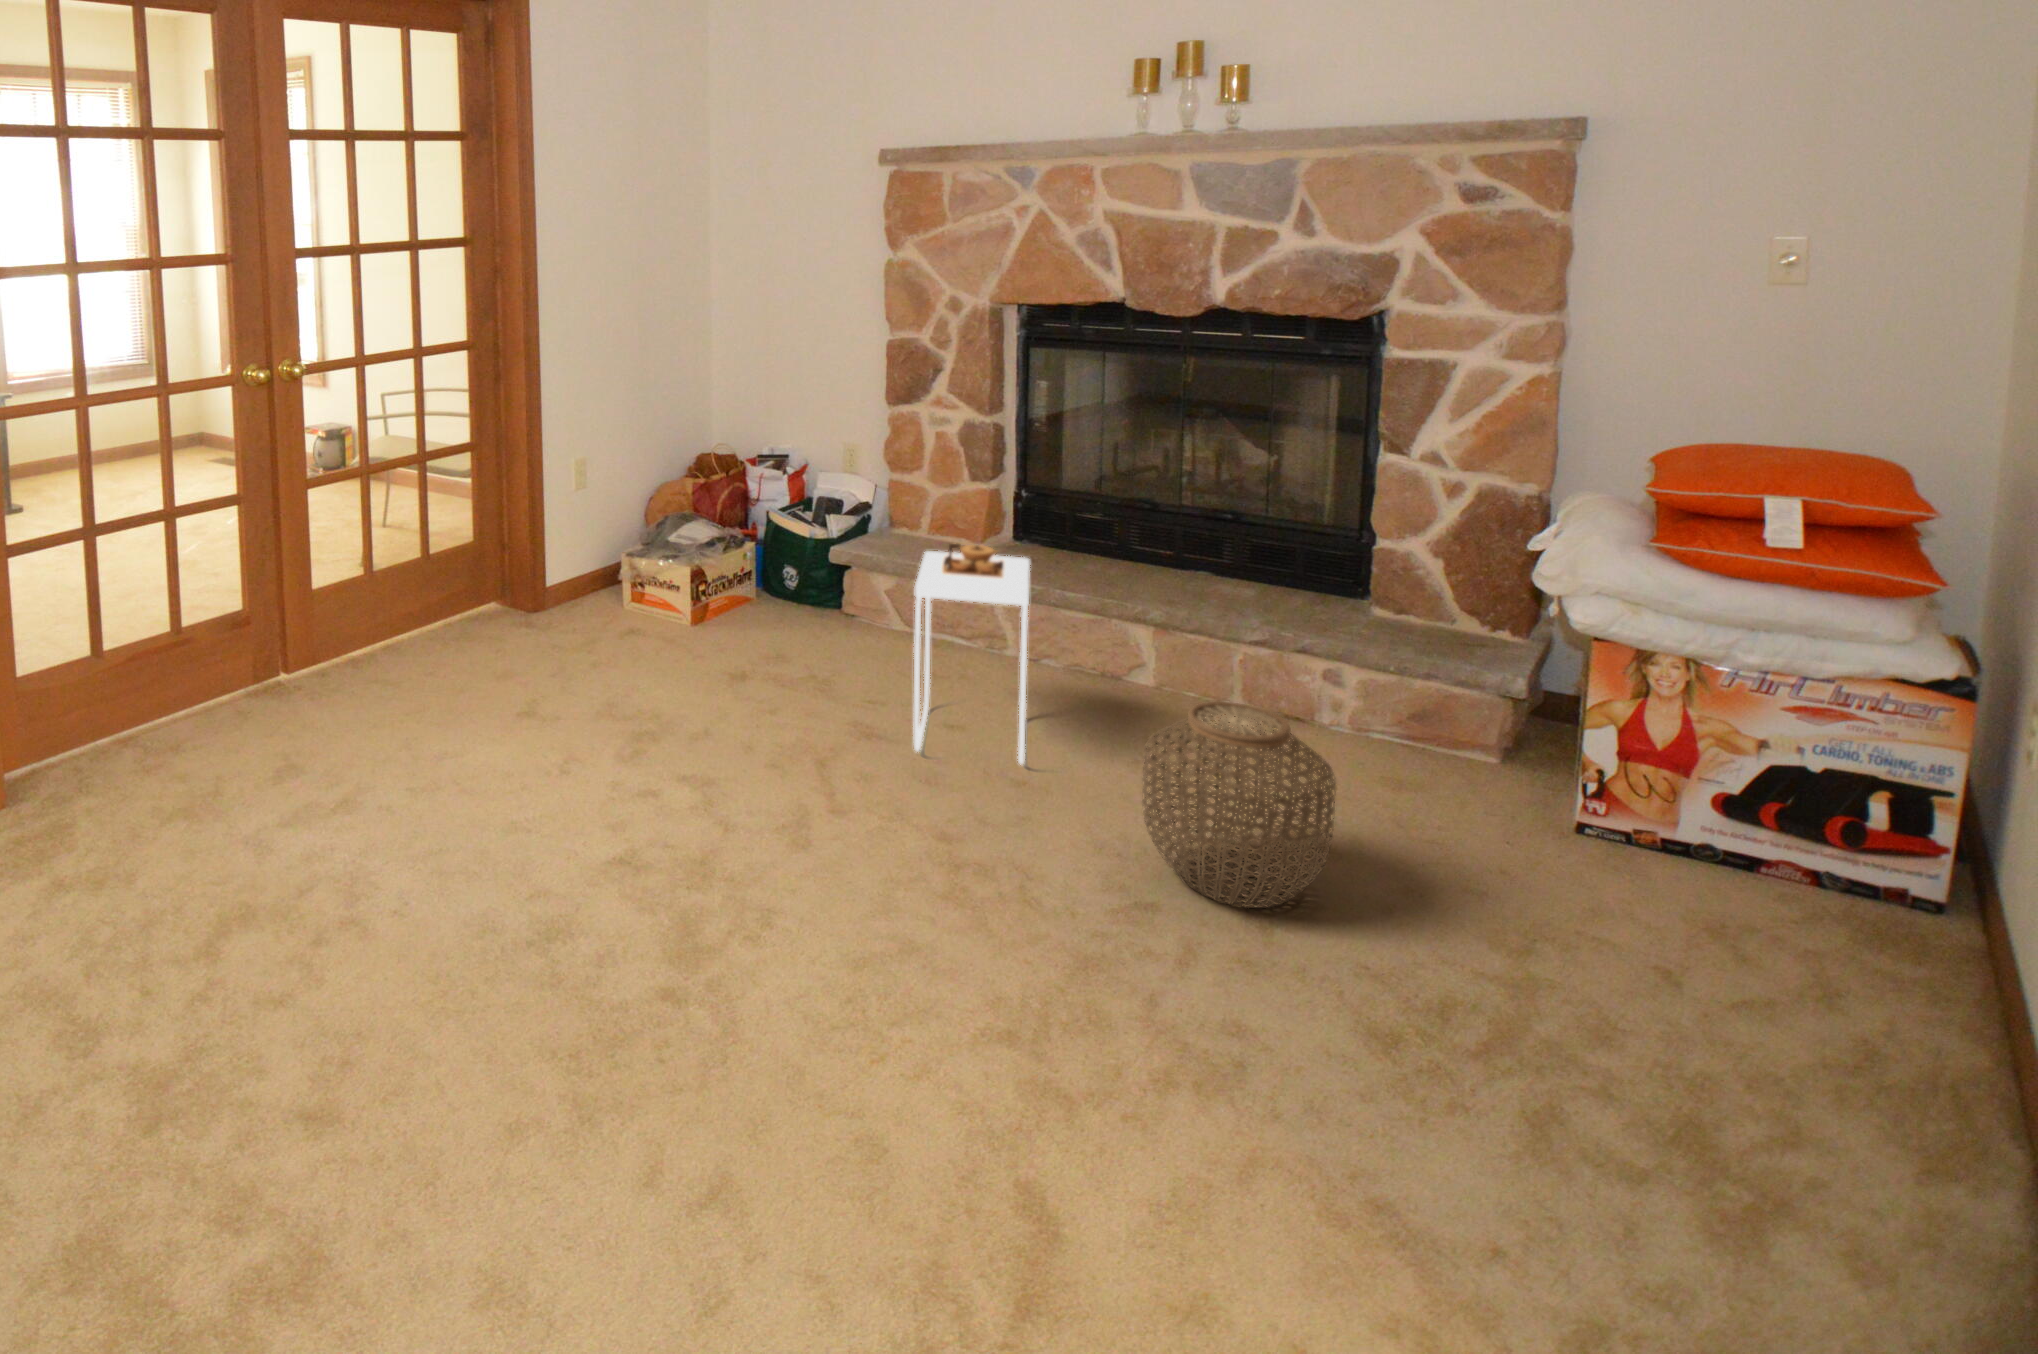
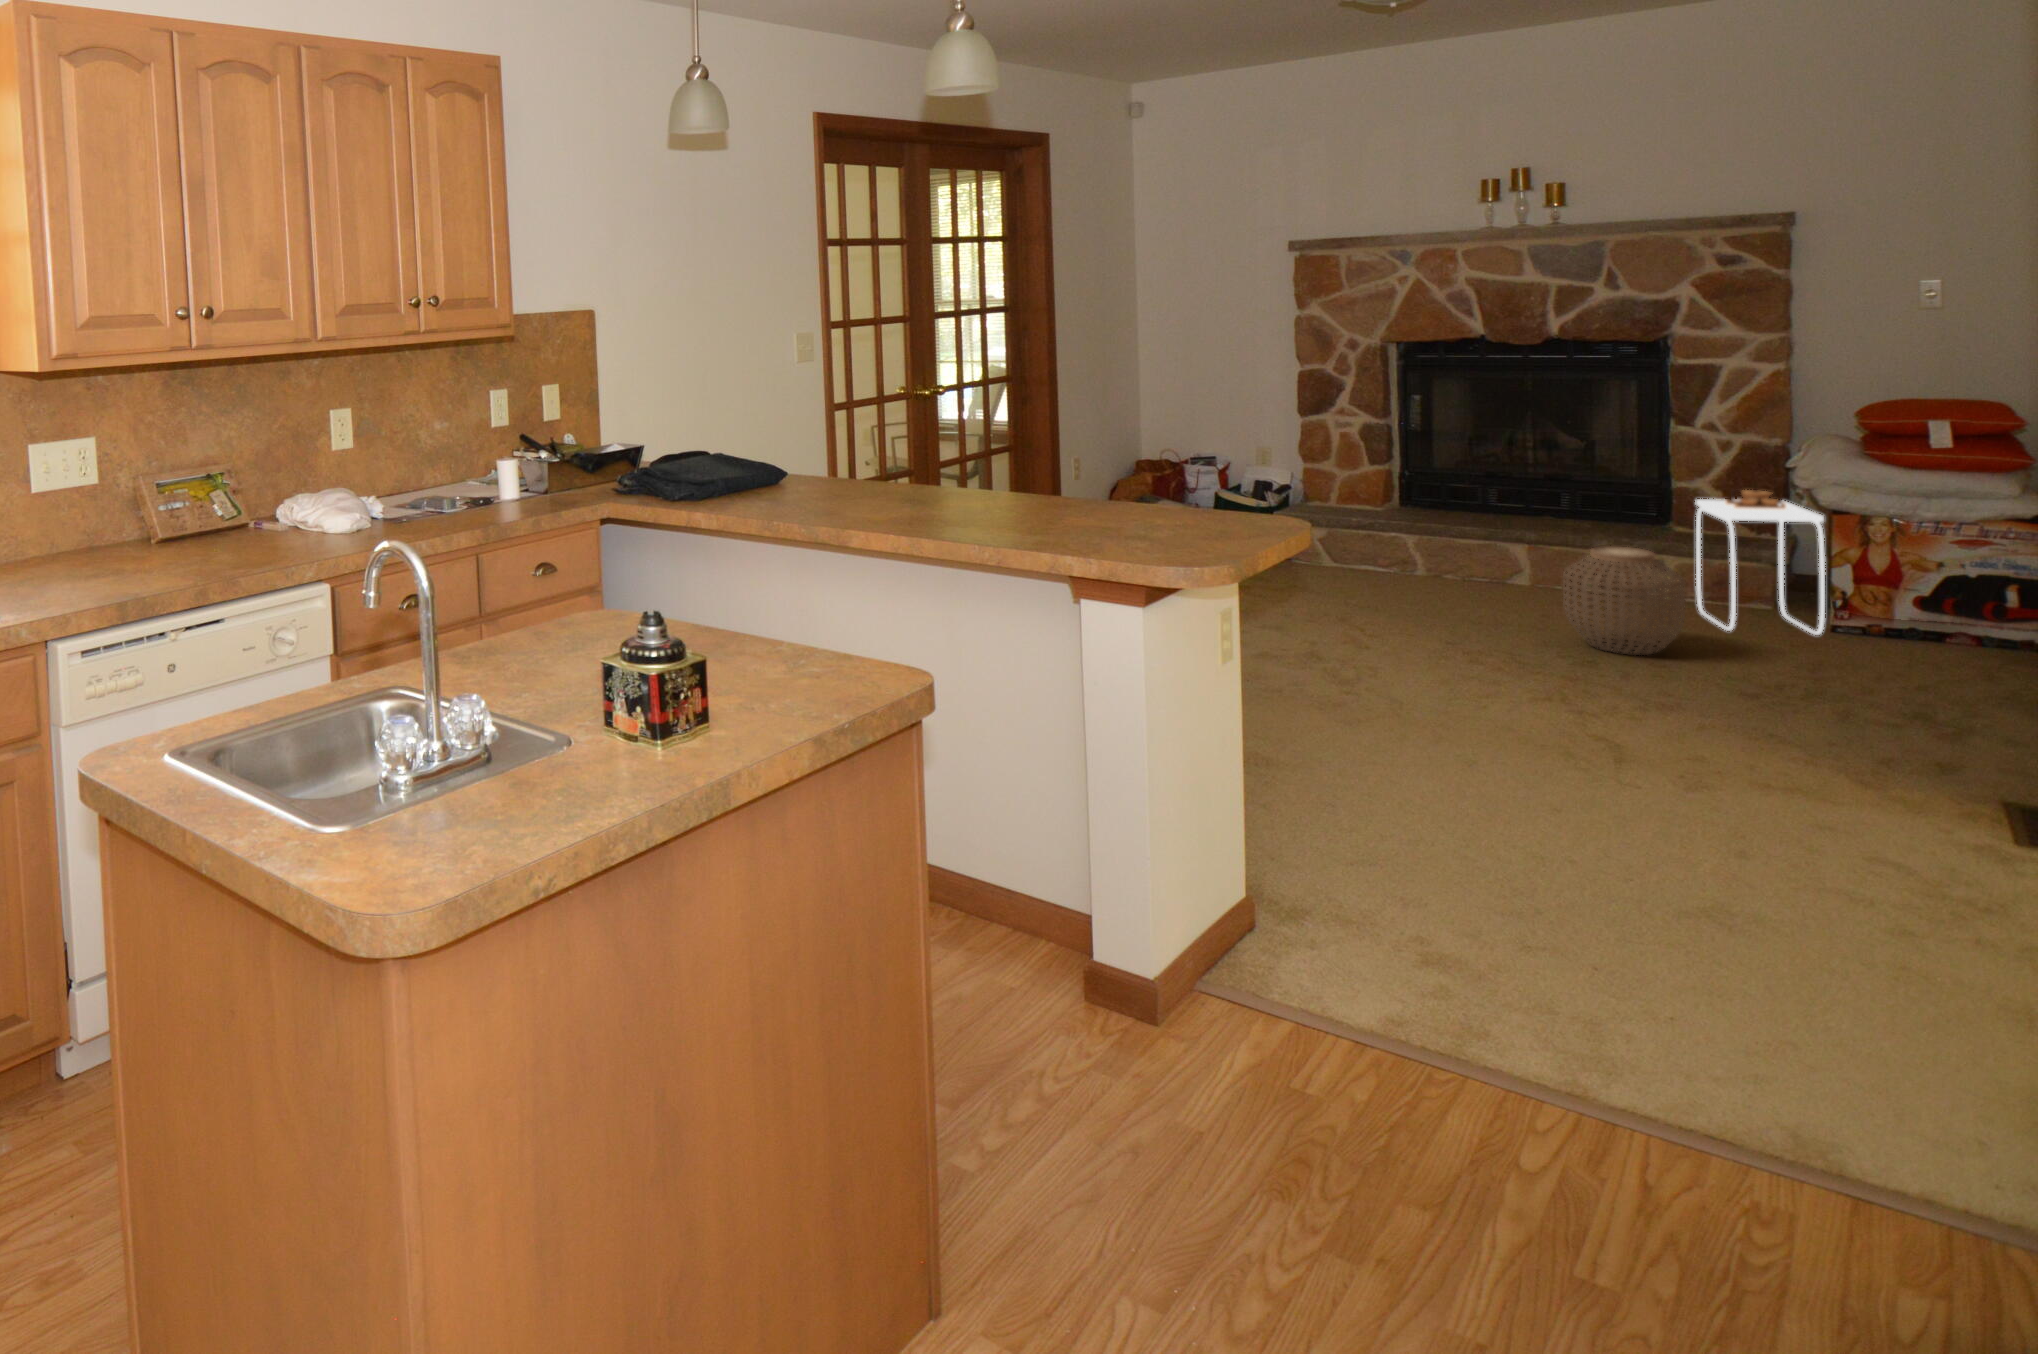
side table: present [914,544,1030,764] -> present [1696,489,1825,635]

